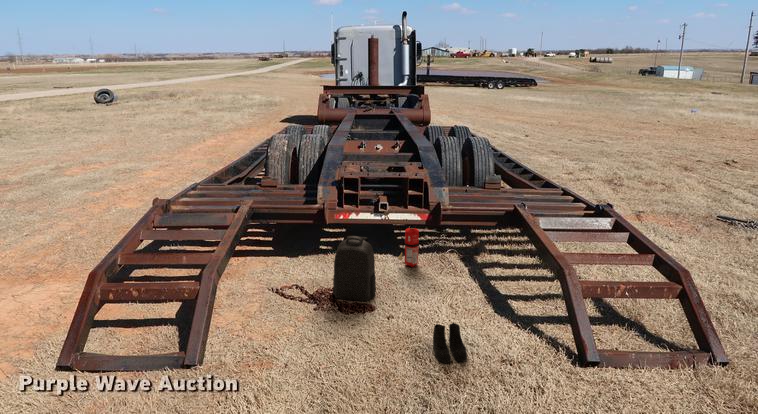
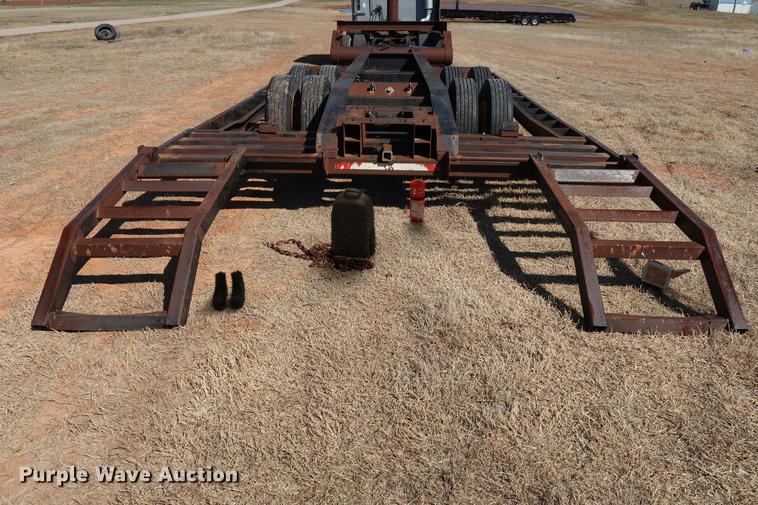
watering can: none [616,293,670,327] -> present [633,259,691,289]
boots: present [433,322,467,363] -> present [212,270,245,309]

